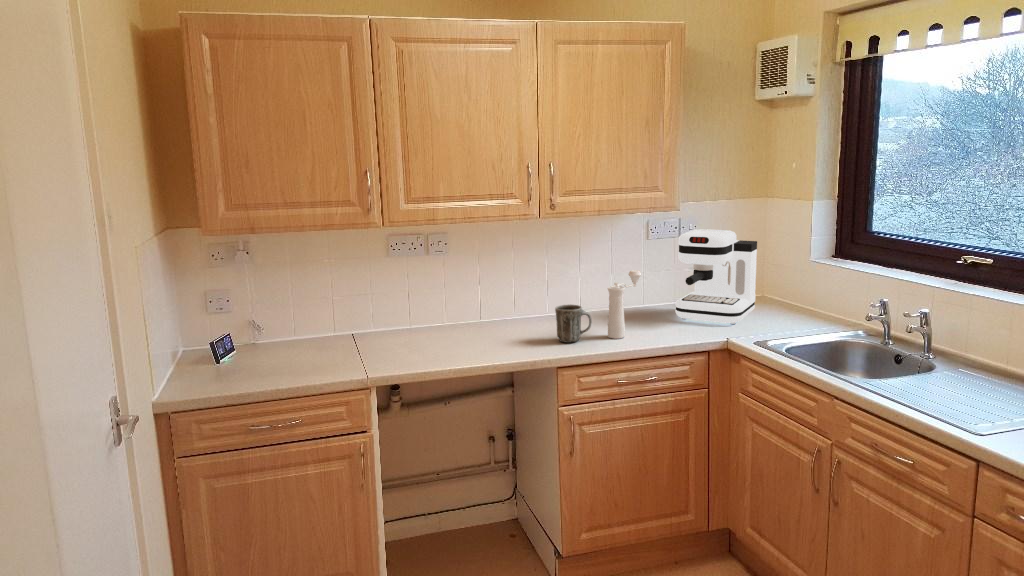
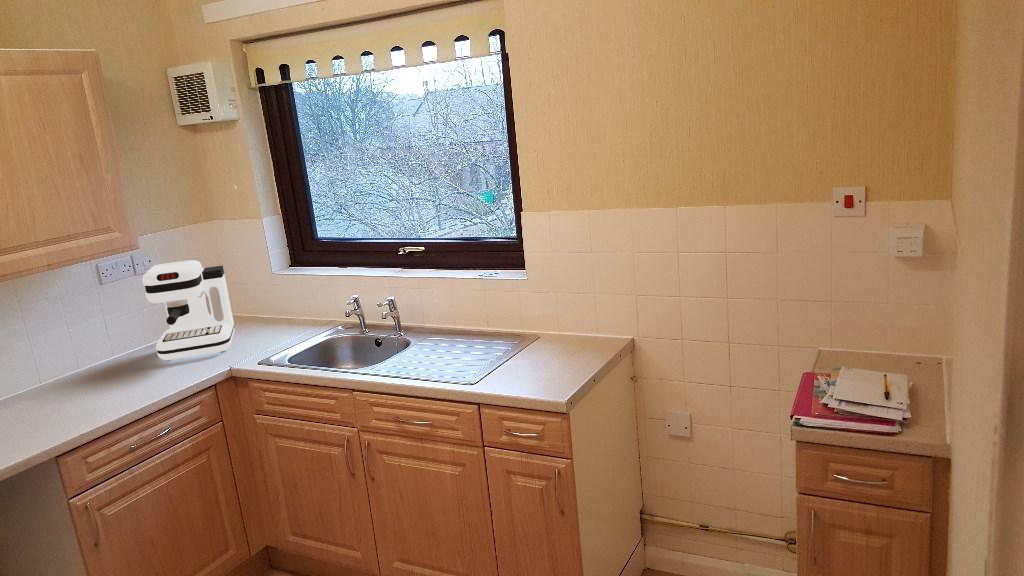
pepper mill: present [608,270,641,339] -> none [84,323,118,405]
mug: present [555,304,592,343] -> none [23,380,76,428]

